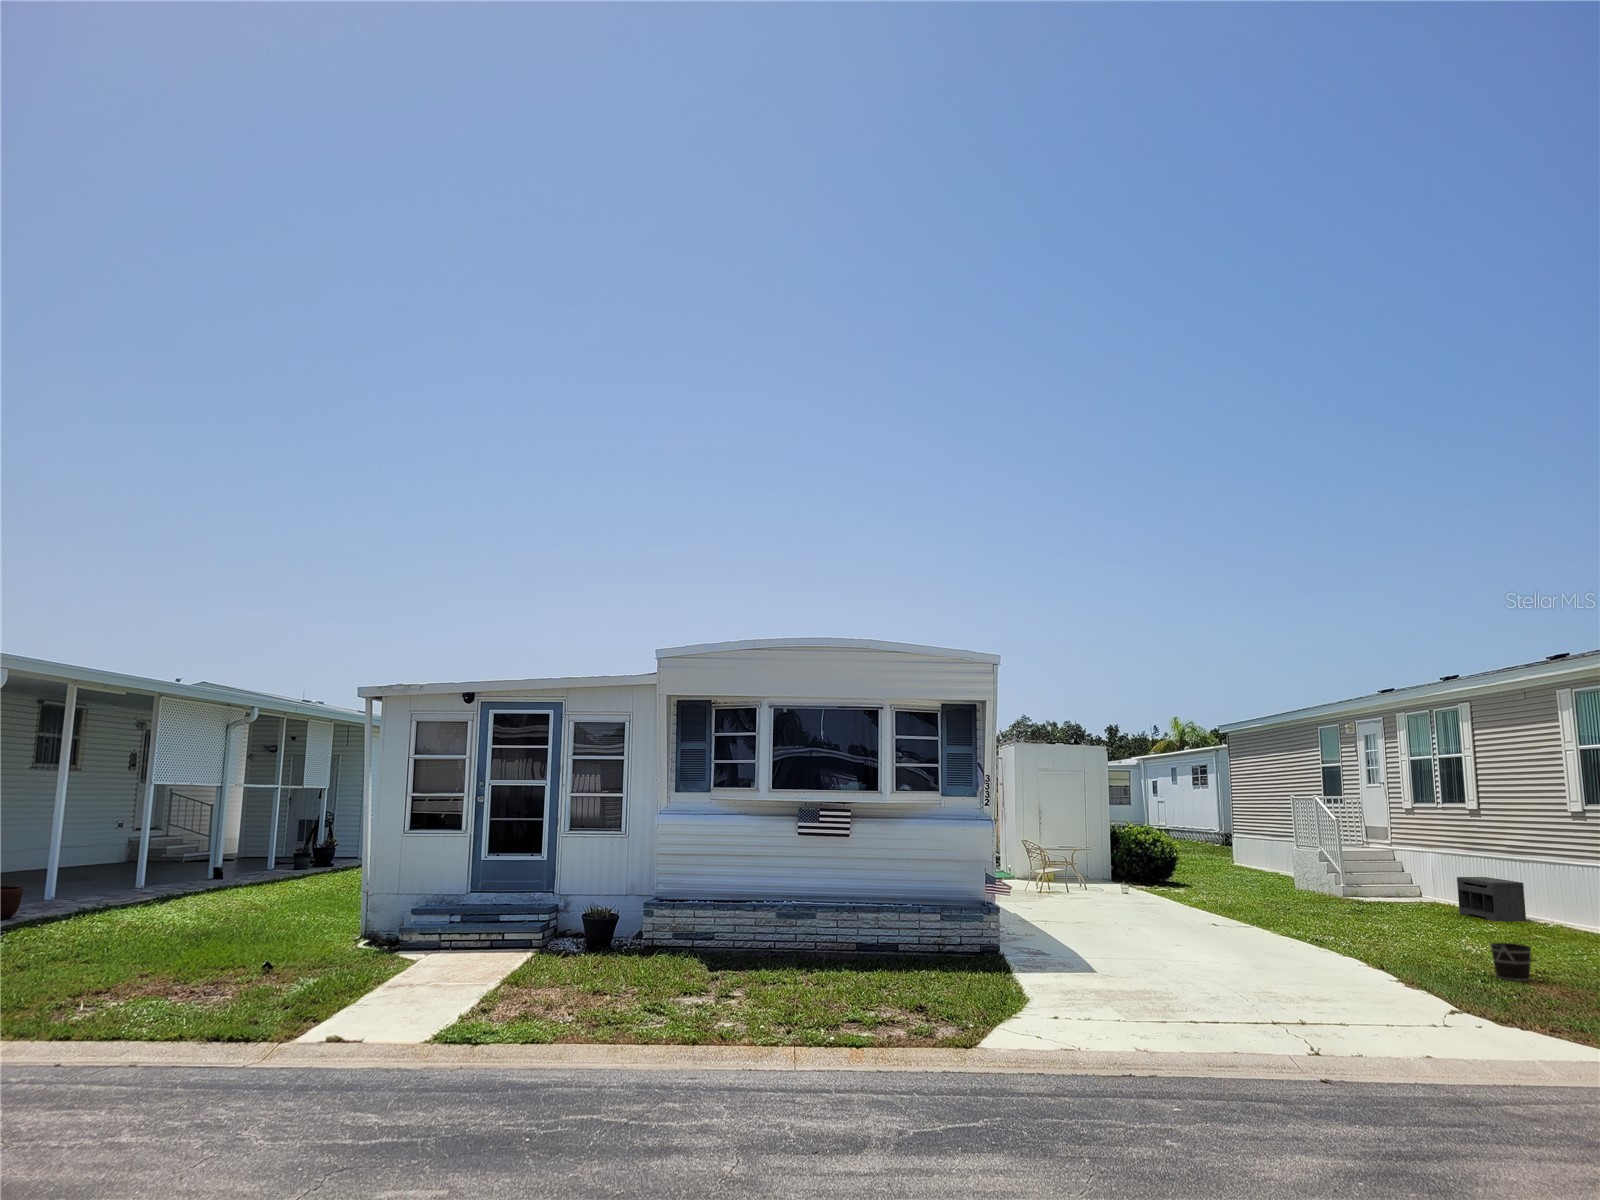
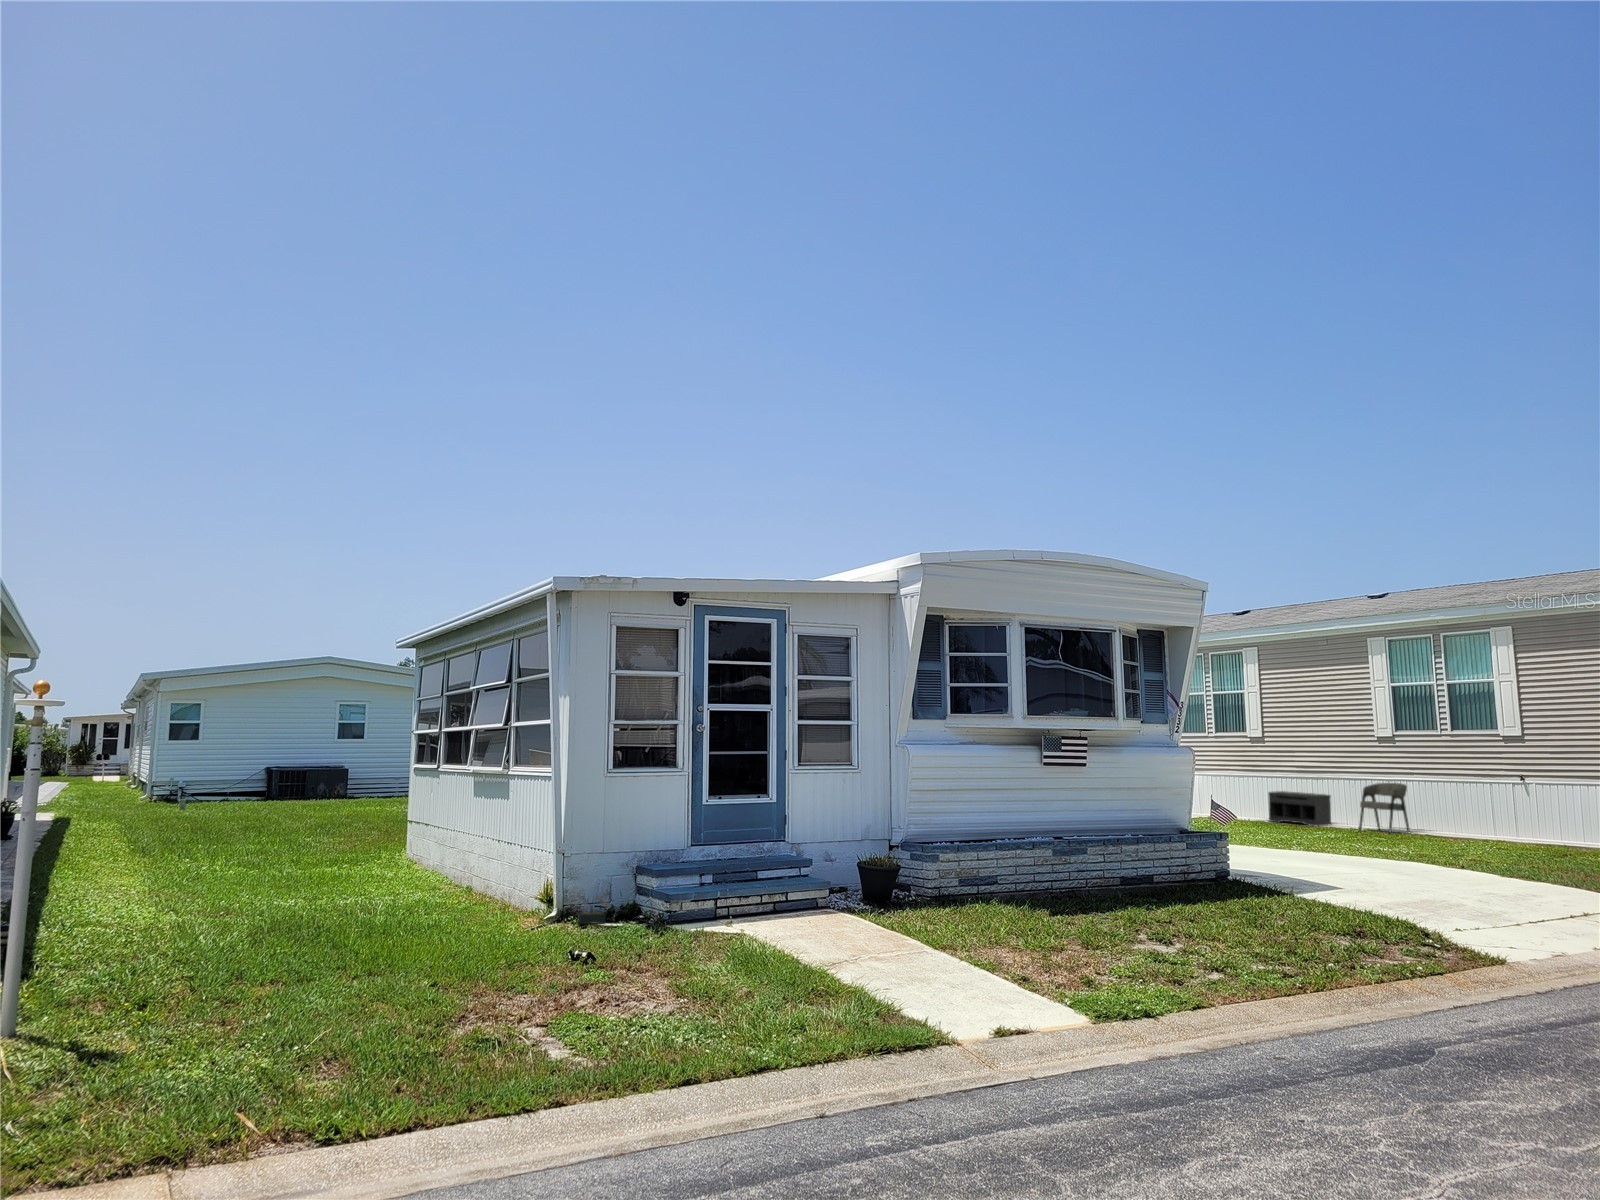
chair: none [1519,869,1586,935] -> present [1359,783,1410,834]
decorative plant: none [368,917,401,946] -> present [572,887,608,924]
bucket: present [1491,942,1531,981] -> none [1532,840,1565,870]

